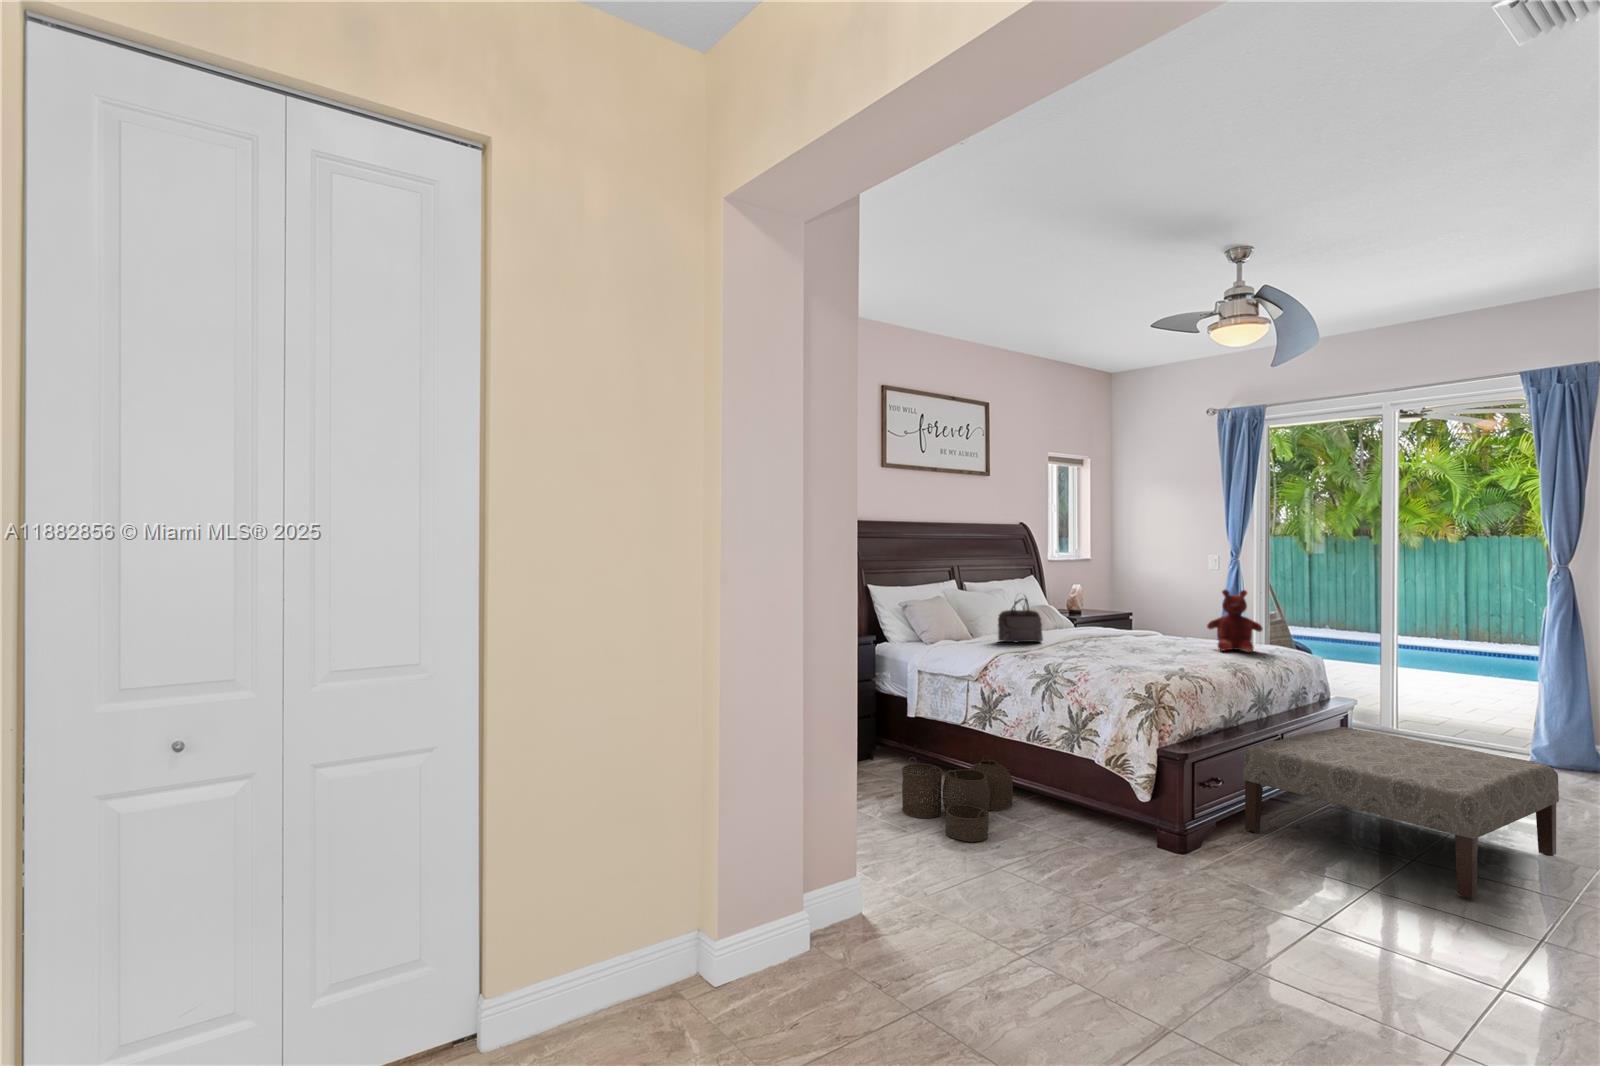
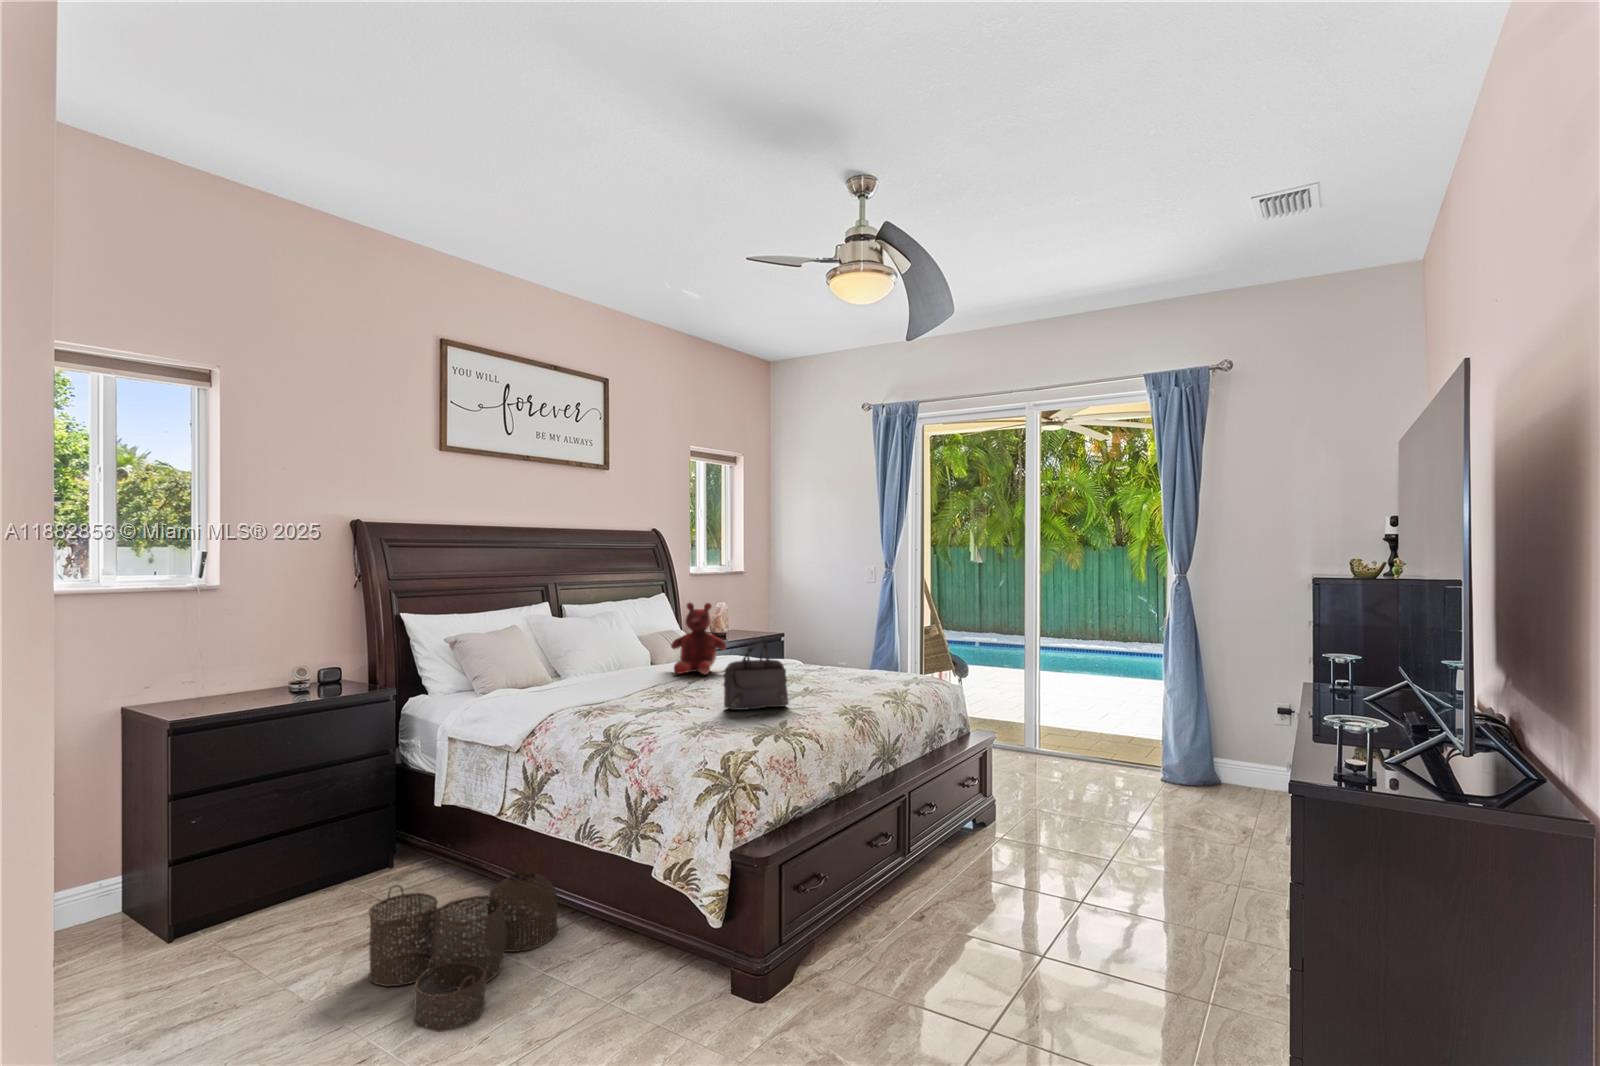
teddy bear: present [1207,590,1262,652] -> present [671,603,727,674]
handbag: present [998,596,1043,642] -> present [724,636,788,710]
ottoman: present [1243,727,1559,899] -> none [853,775,1189,1024]

